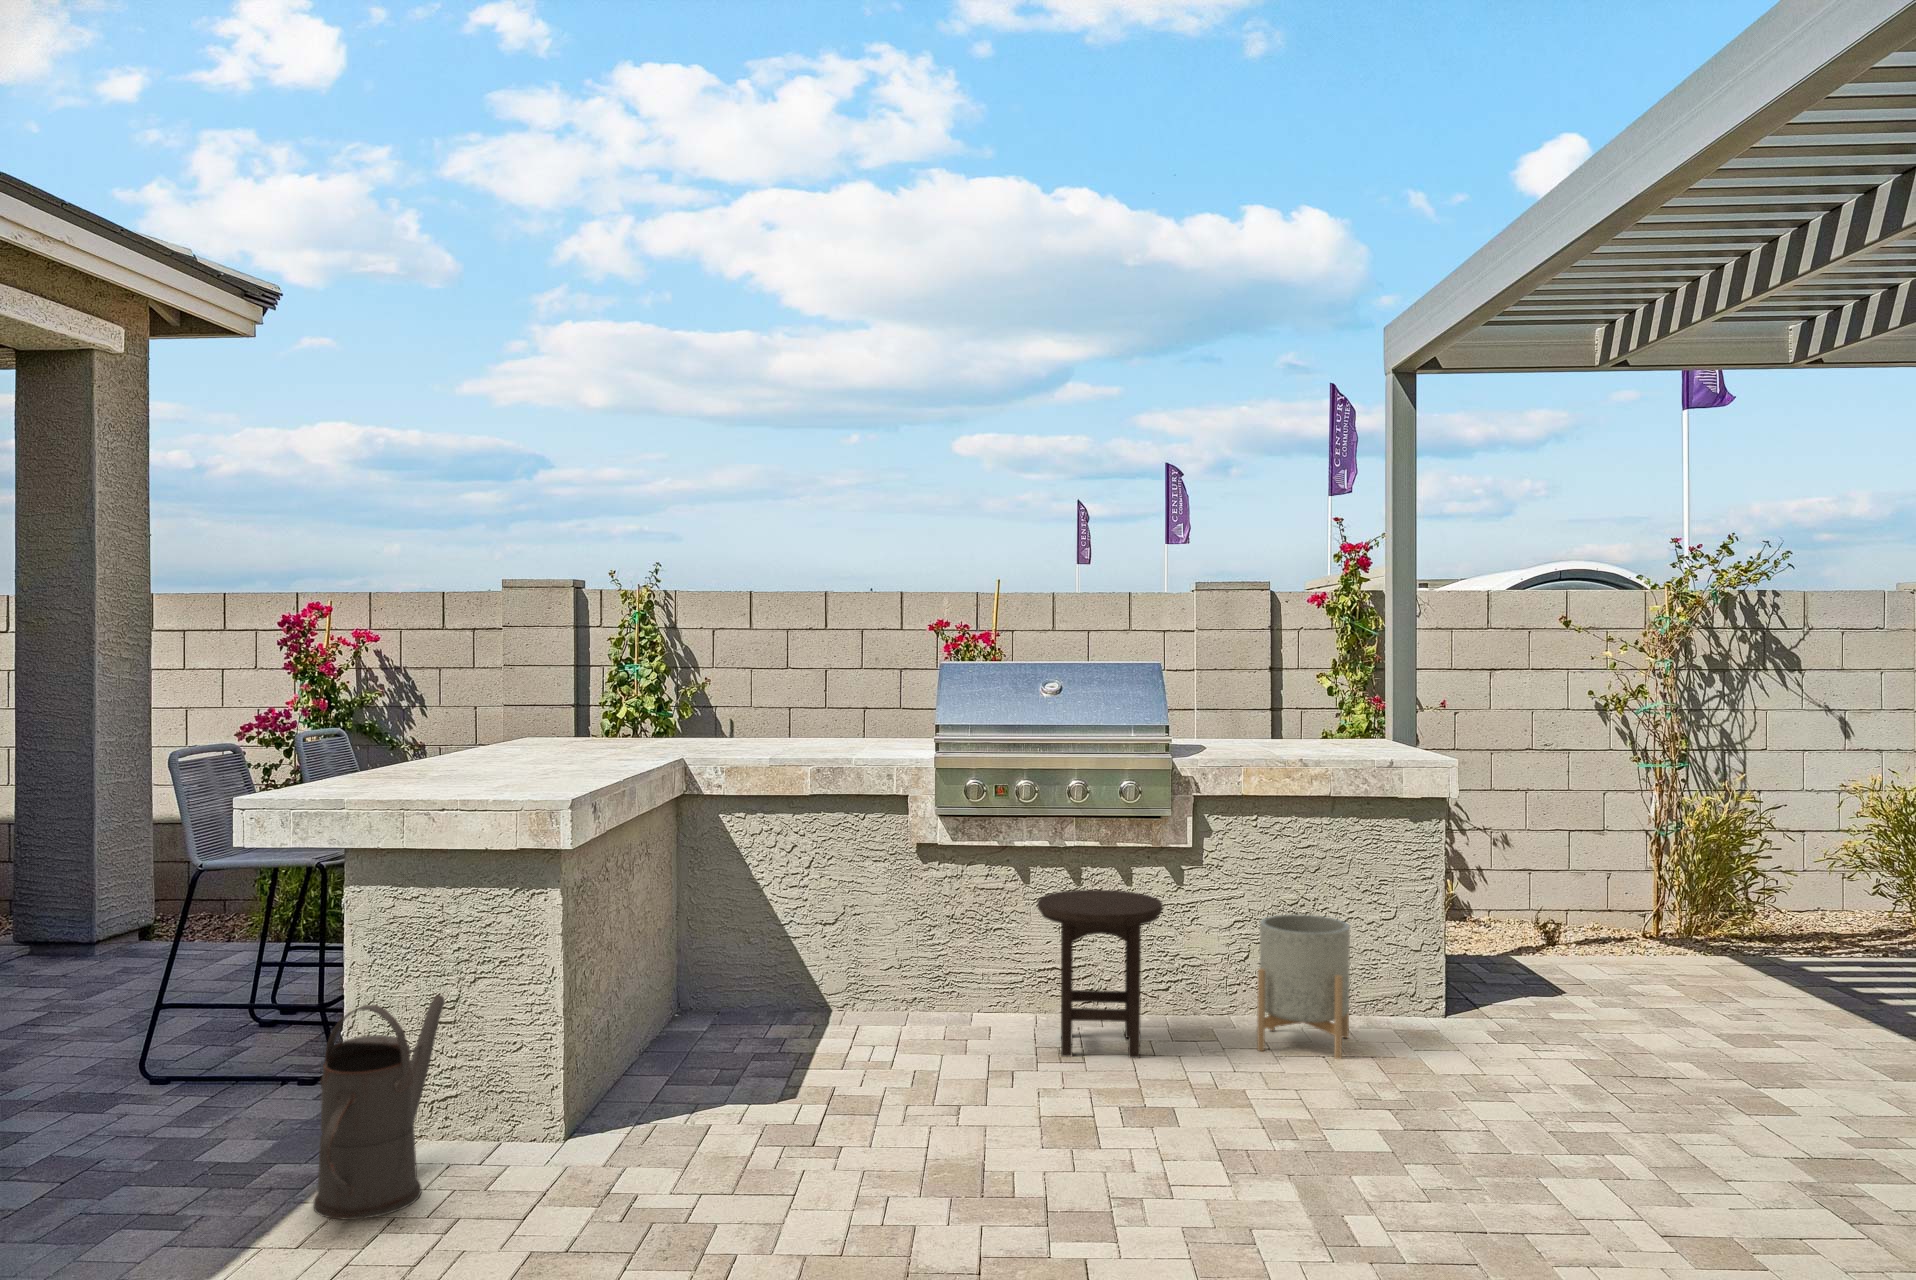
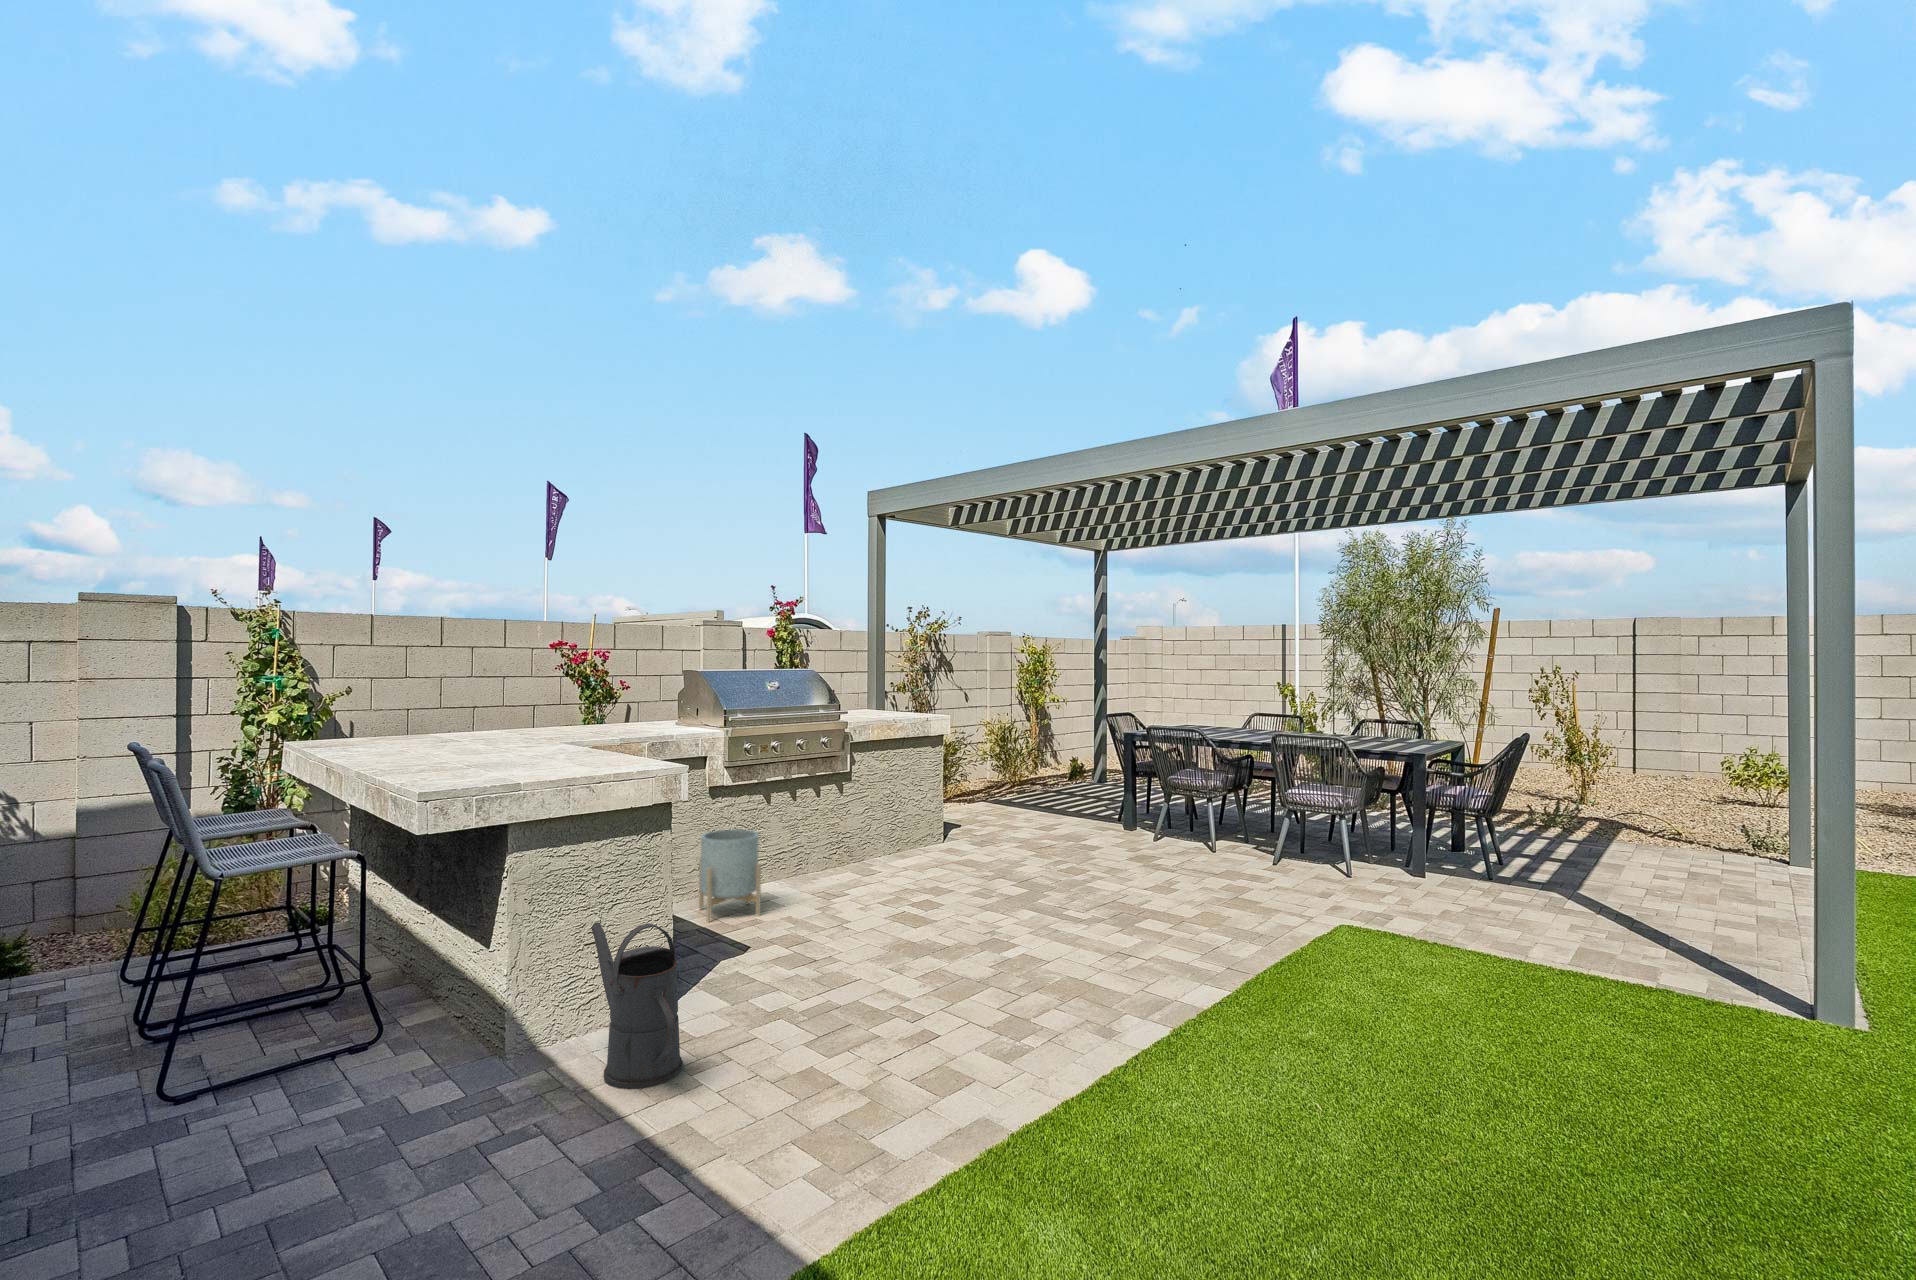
stool: present [1037,890,1163,1058] -> none [791,800,864,900]
planter: present [1257,914,1350,1059] -> present [699,829,761,922]

